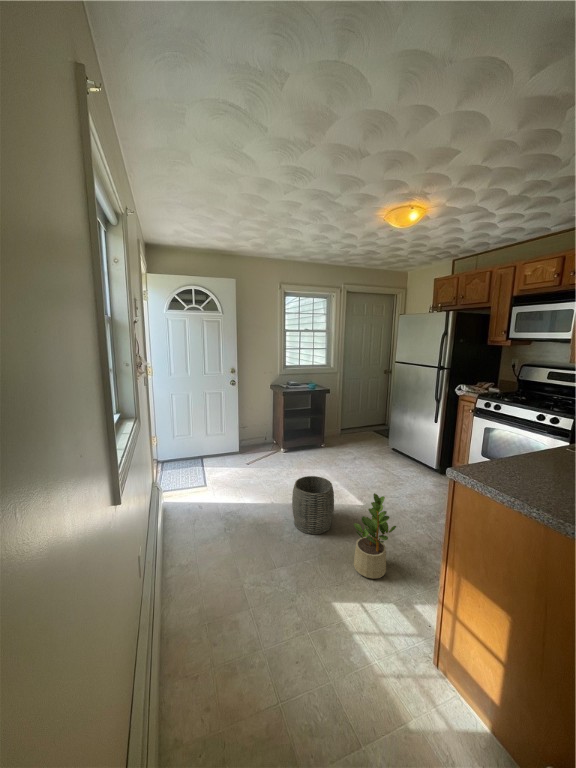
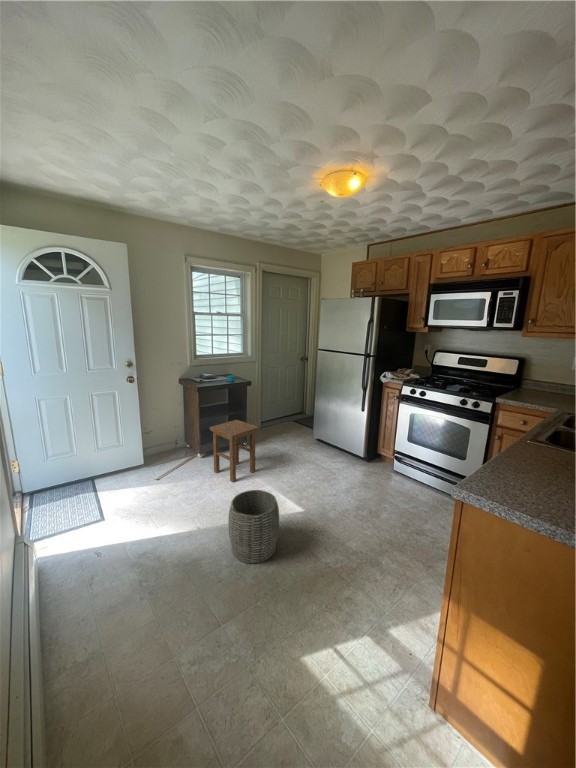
stool: none [289,422,330,474] -> present [210,420,258,482]
potted plant: present [354,493,396,579] -> none [312,509,362,608]

